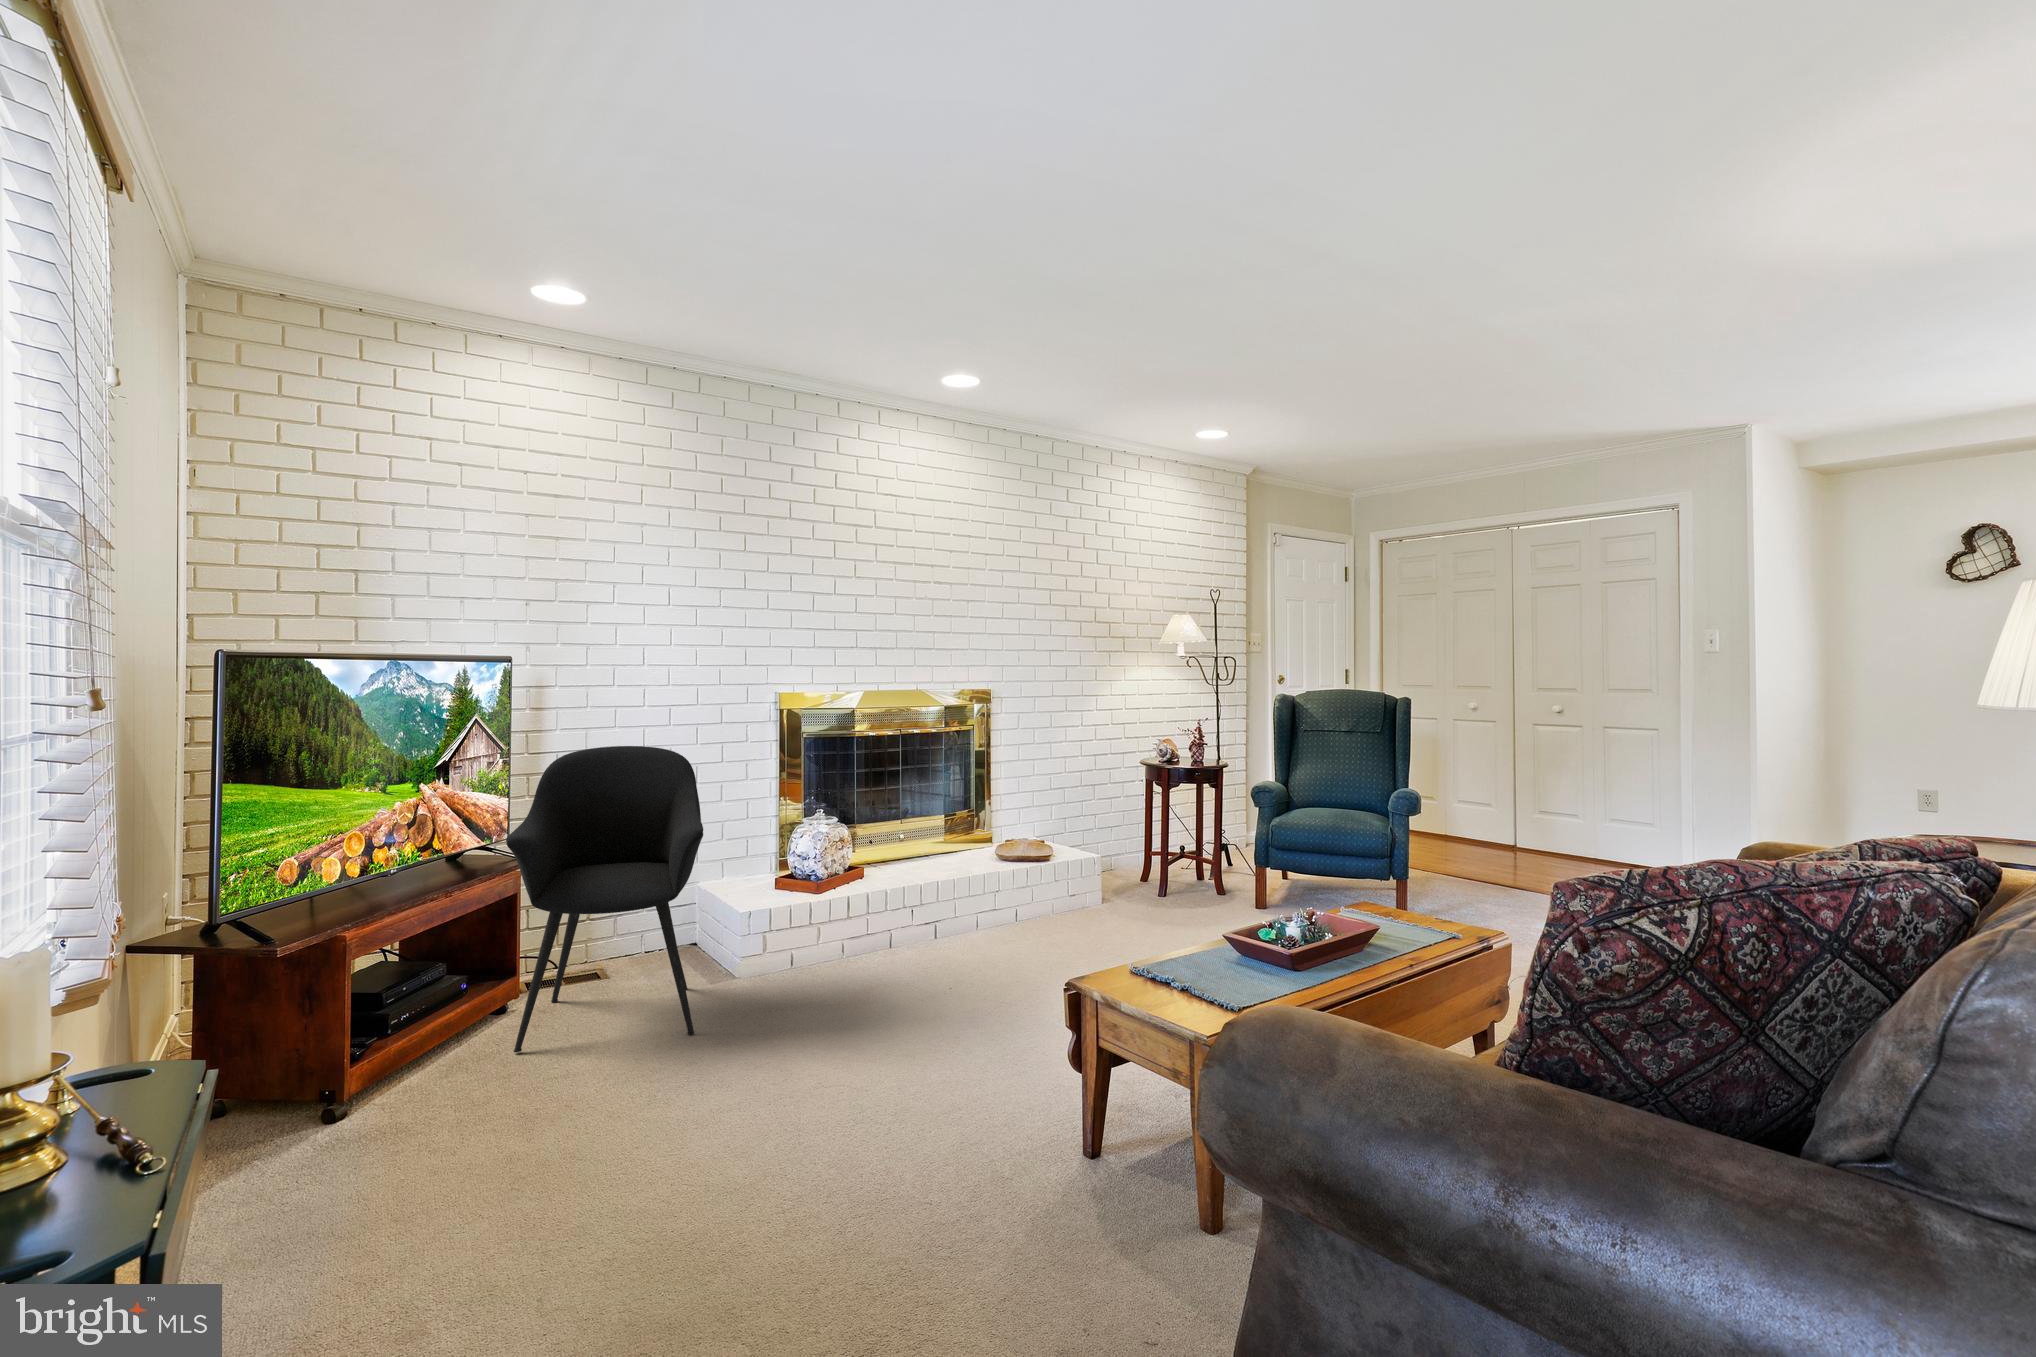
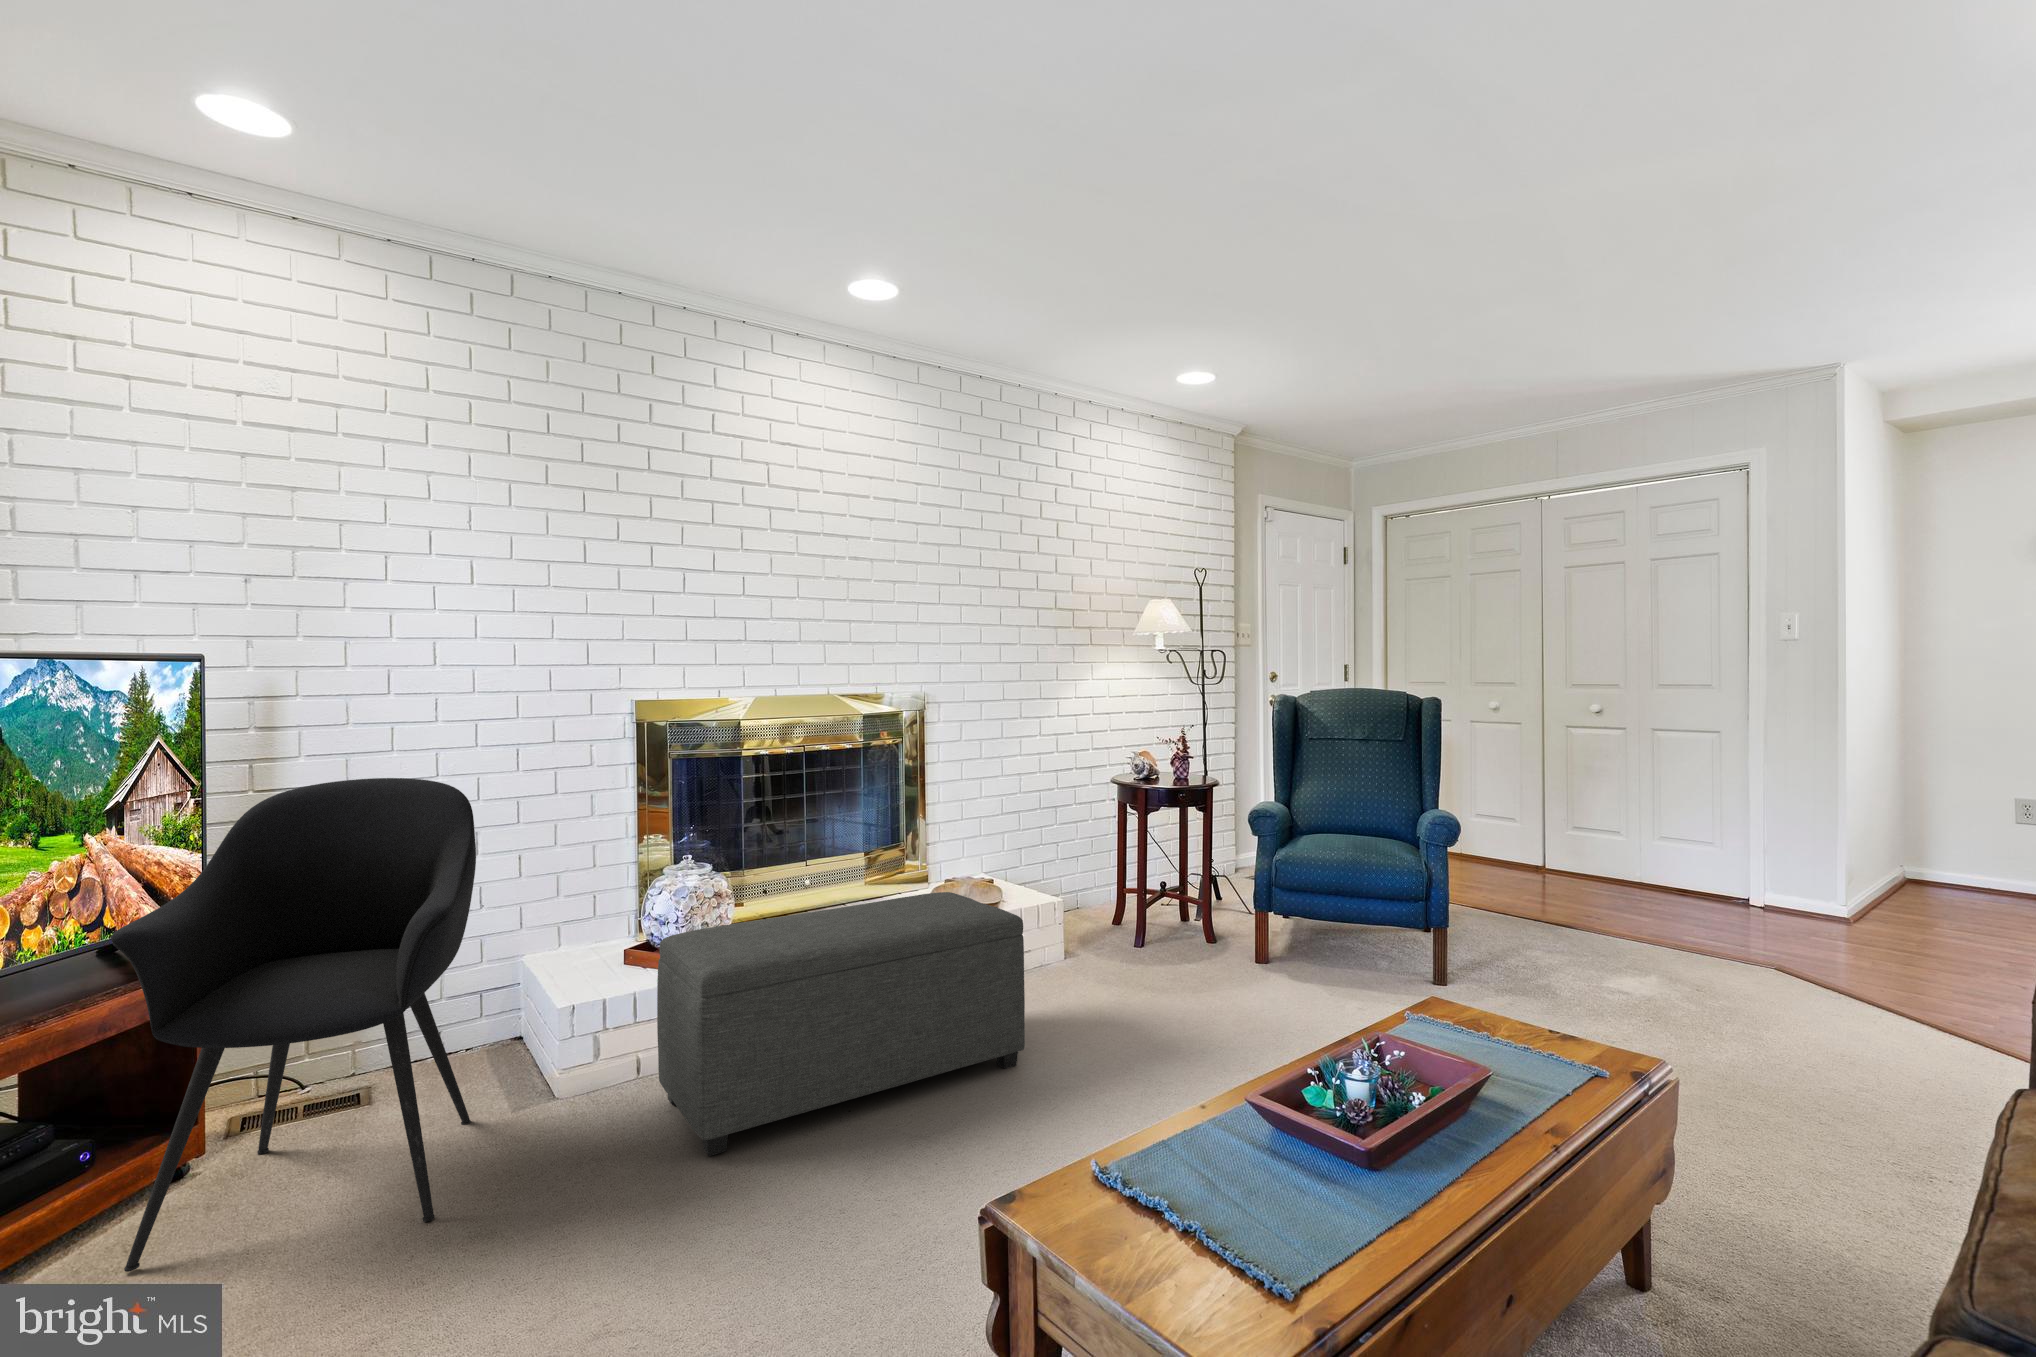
ottoman: none [816,841,1076,1007] -> present [657,892,1025,1156]

